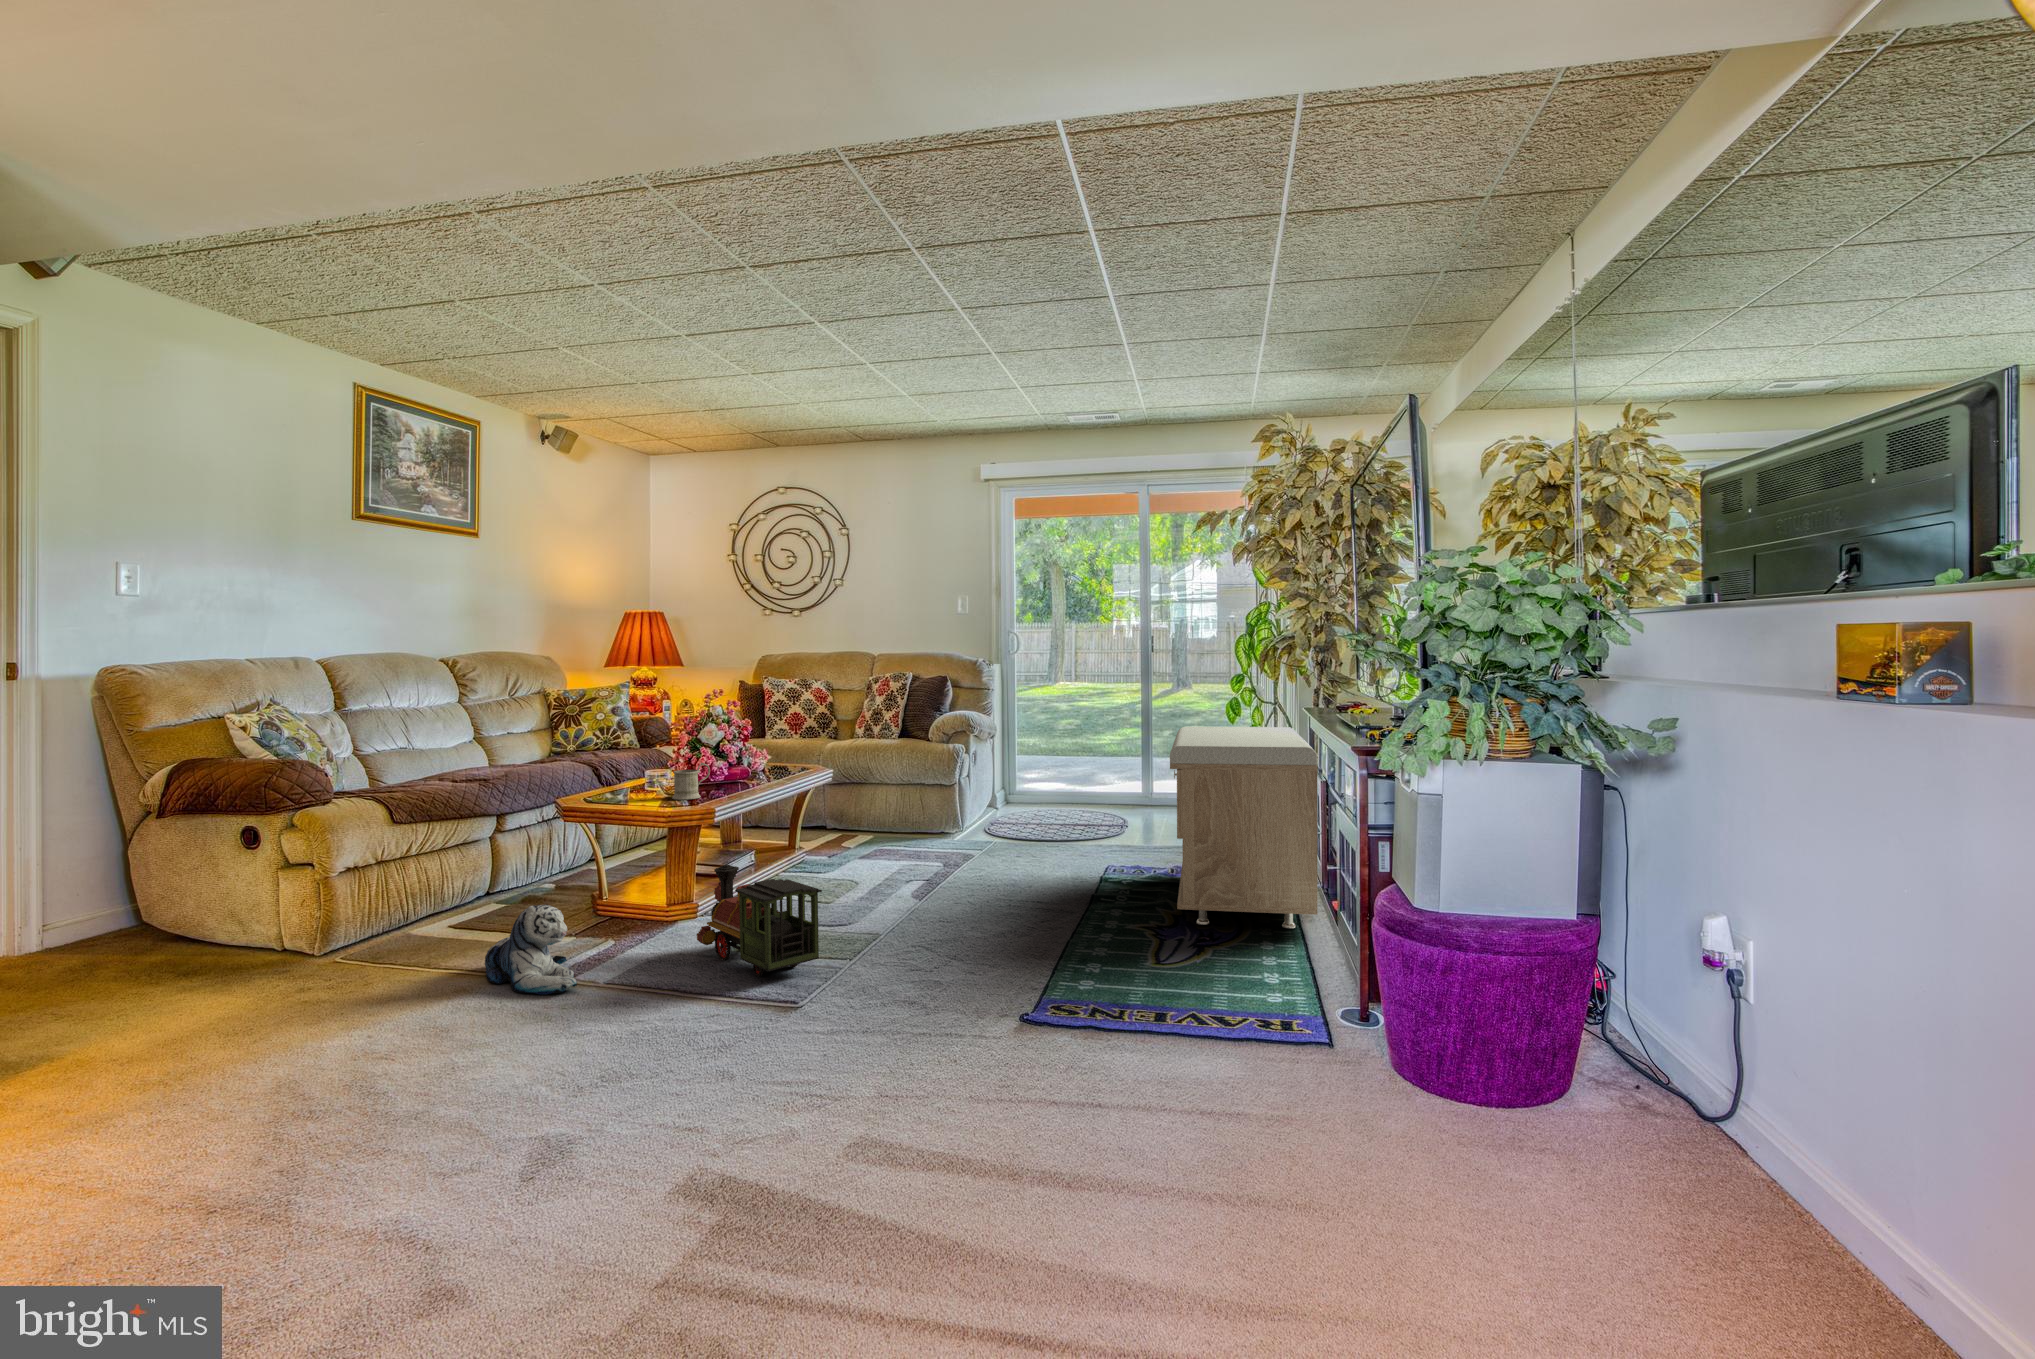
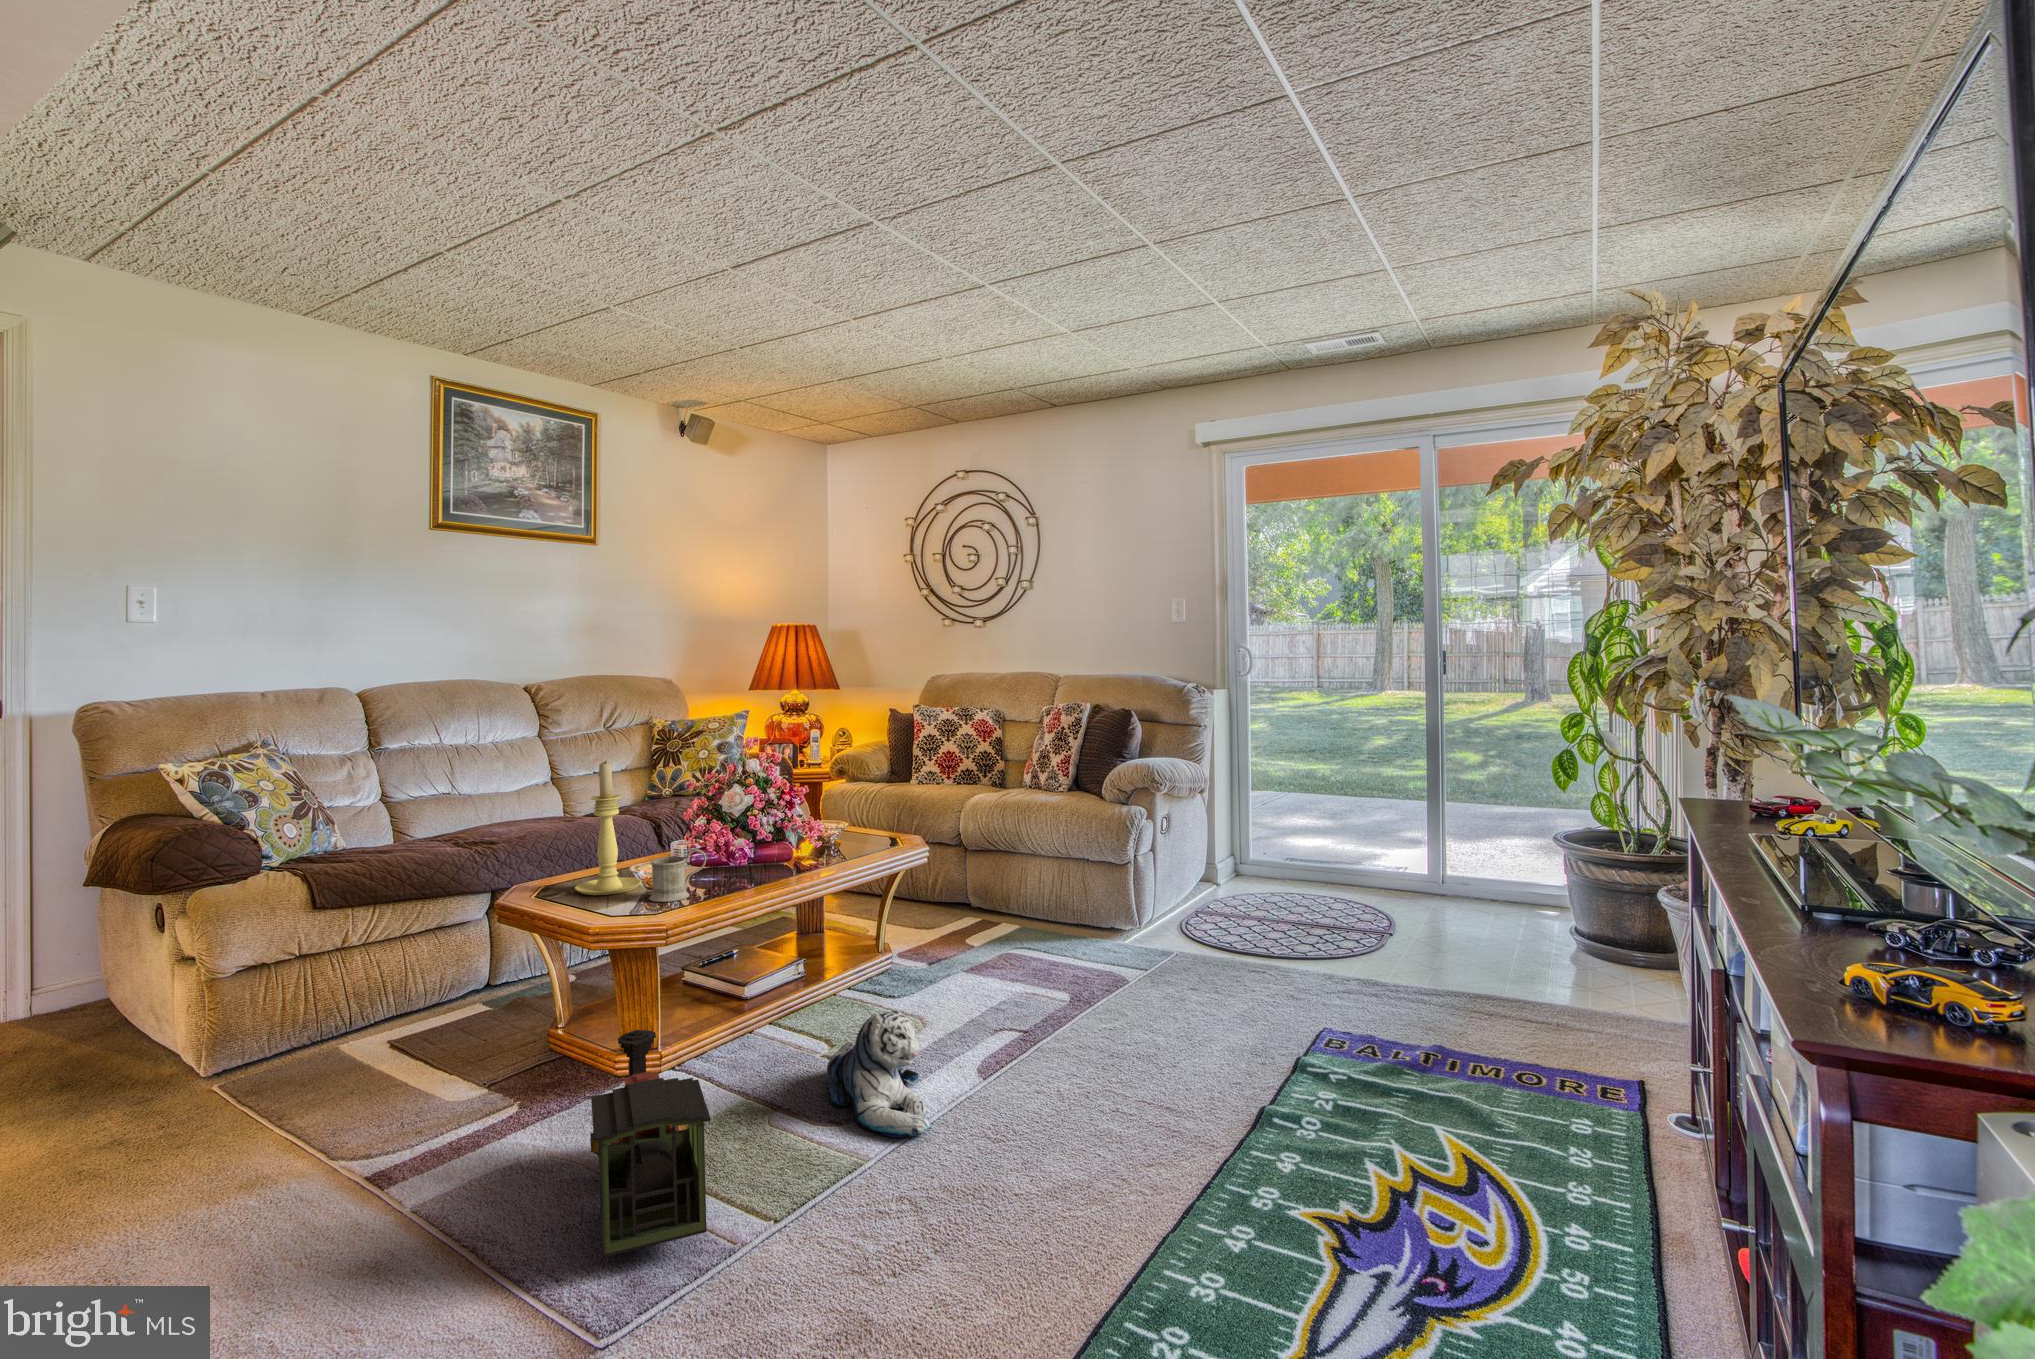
candle holder: none [603,702,652,800] -> present [575,760,642,895]
storage bench: present [1170,727,1318,928] -> none [1372,820,1700,1283]
plush toy: present [485,905,577,995] -> present [827,1011,930,1138]

